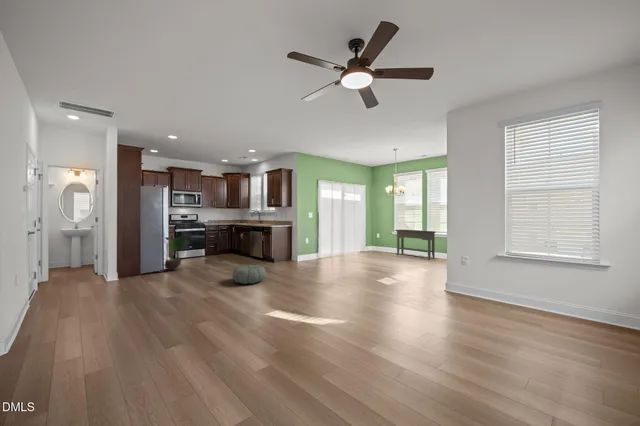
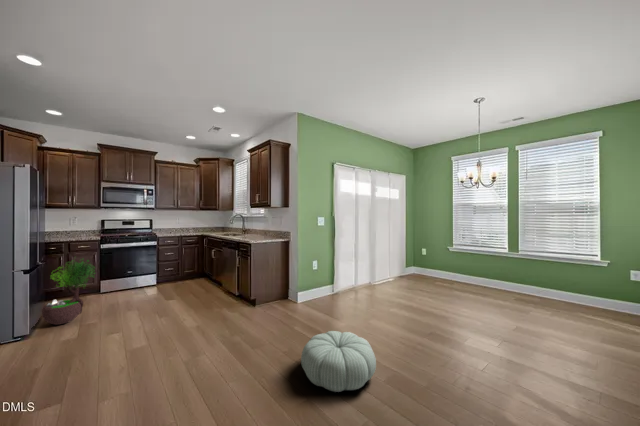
console table: present [396,230,435,260] -> none [459,244,538,300]
pouf: present [233,265,266,284] -> present [301,331,376,392]

